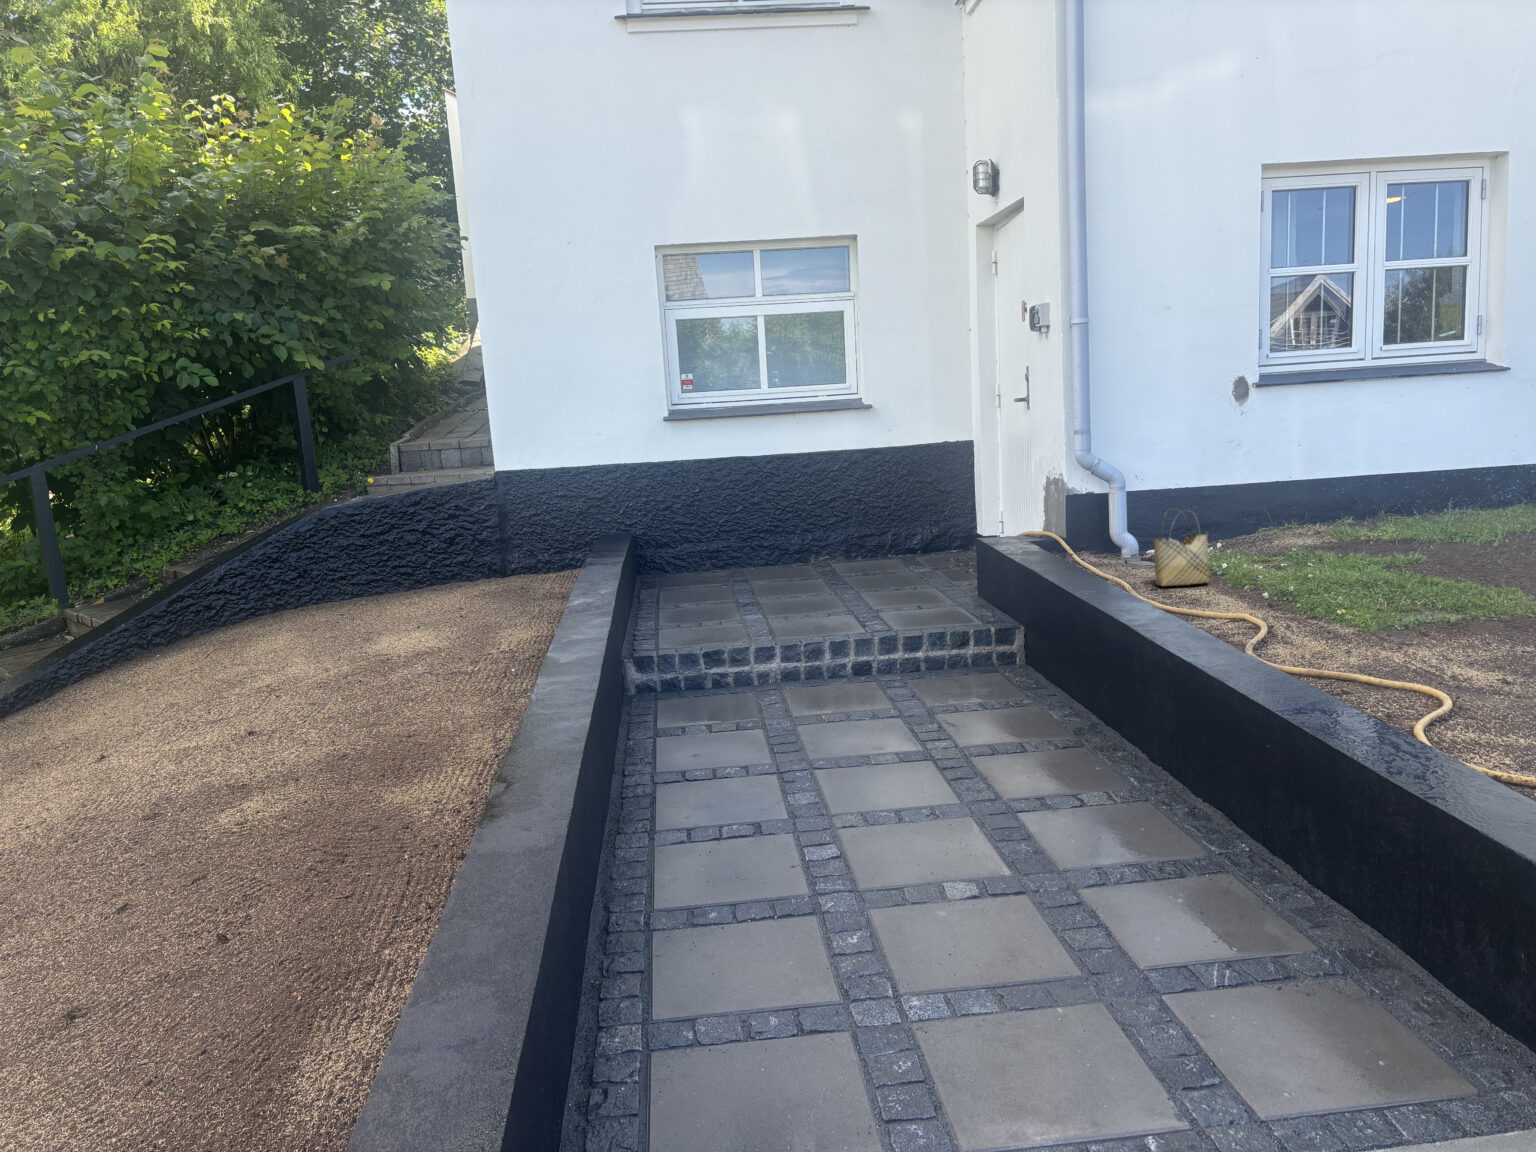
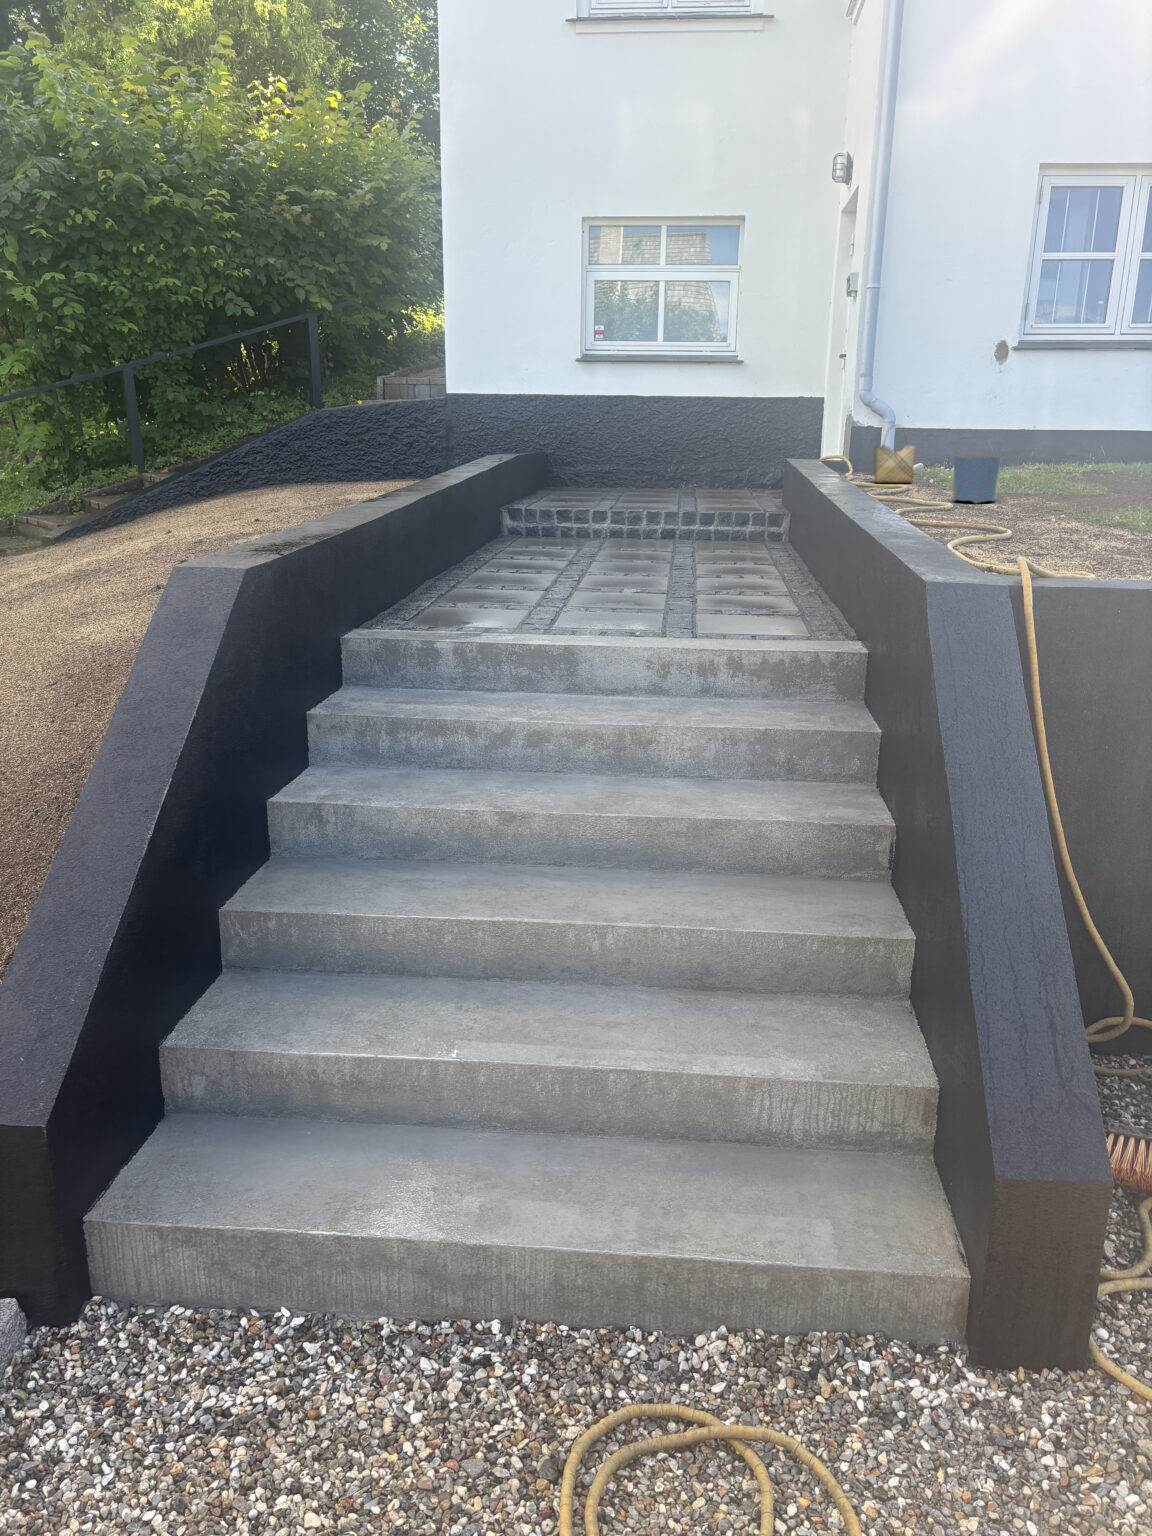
planter: none [1352,571,1425,648] -> present [953,455,1000,503]

